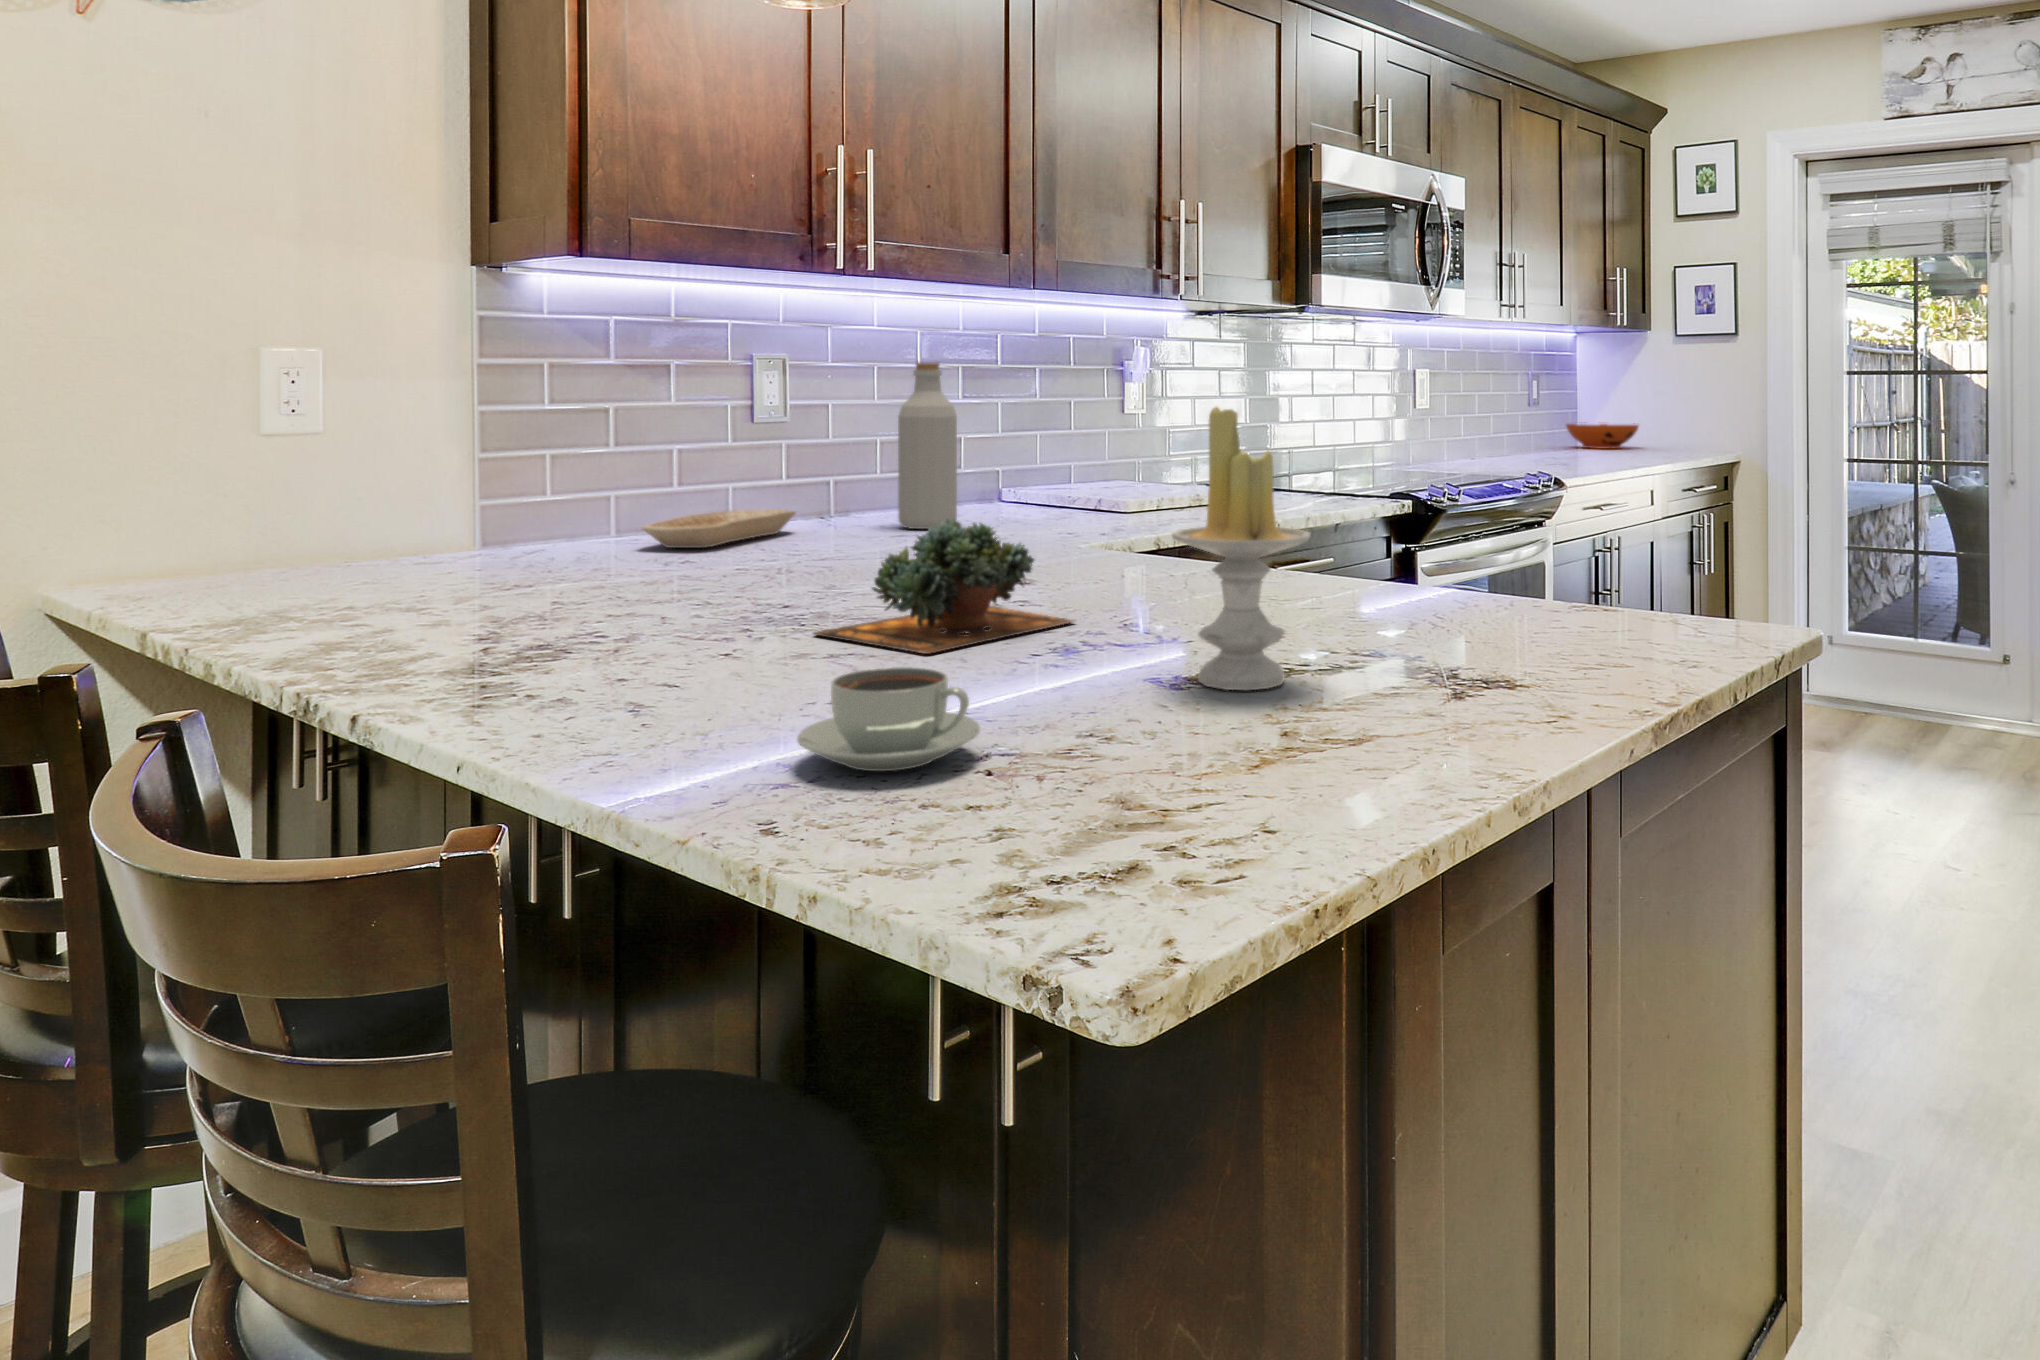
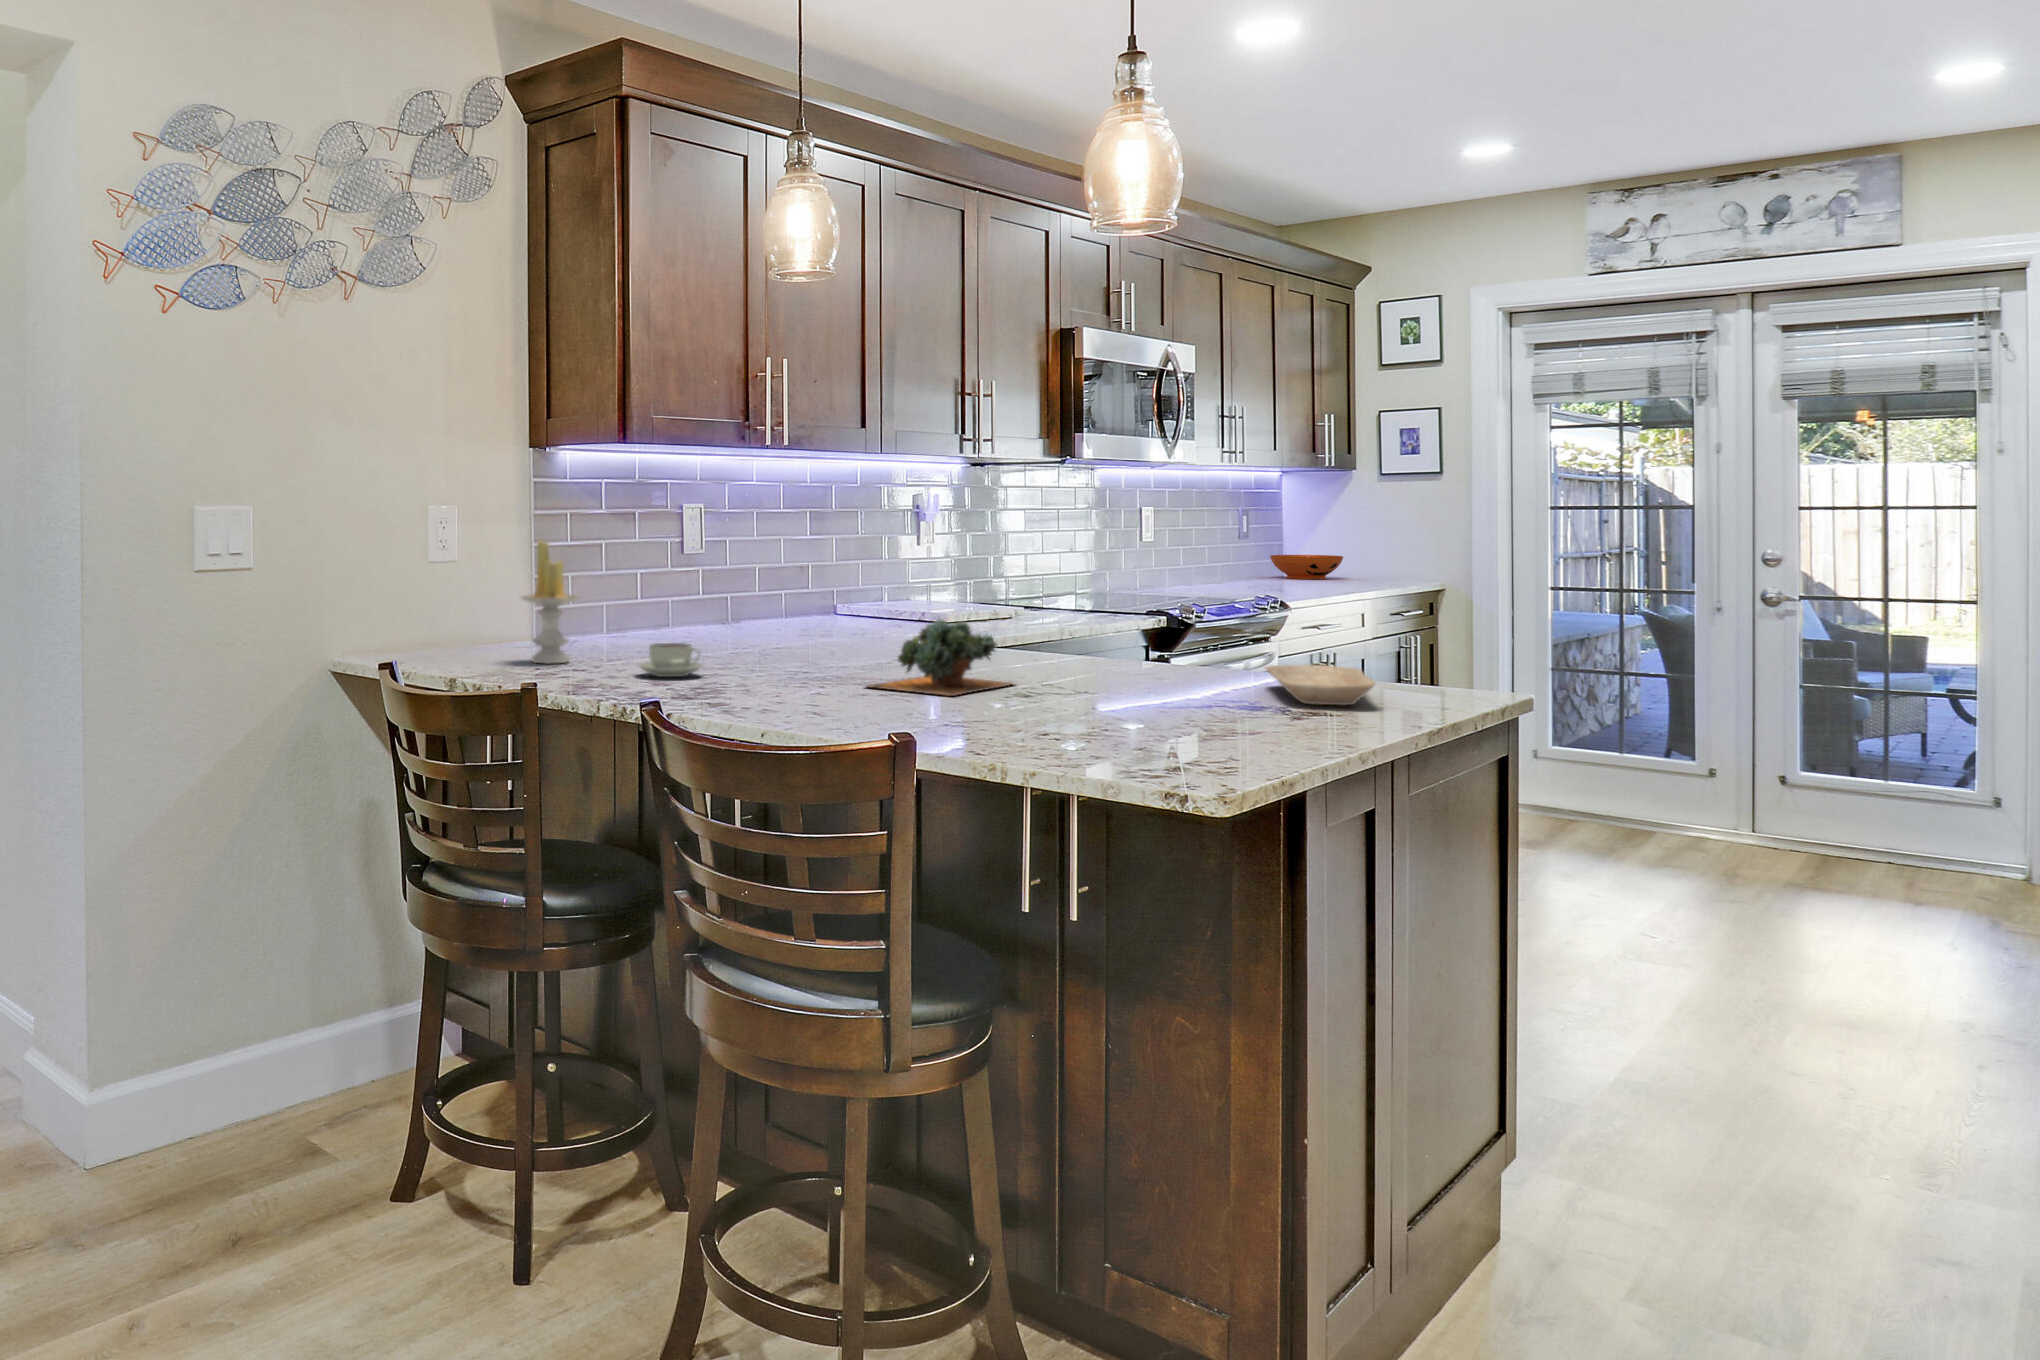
bottle: present [898,363,957,529] -> none [791,513,835,635]
candle: present [1172,407,1311,690] -> present [521,541,580,664]
tray: present [643,509,796,548] -> present [1265,664,1375,705]
coffee cup: present [797,667,980,771] -> present [637,643,704,677]

